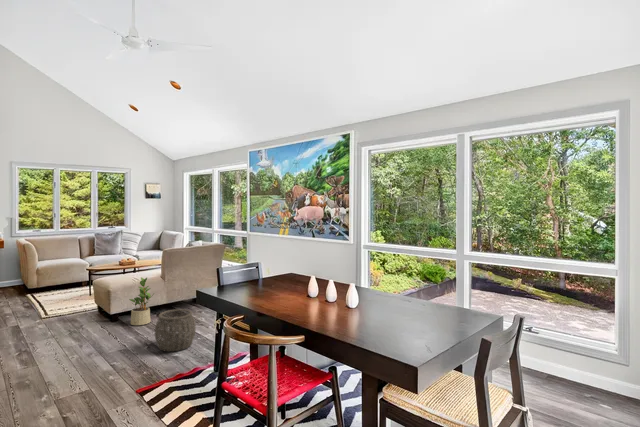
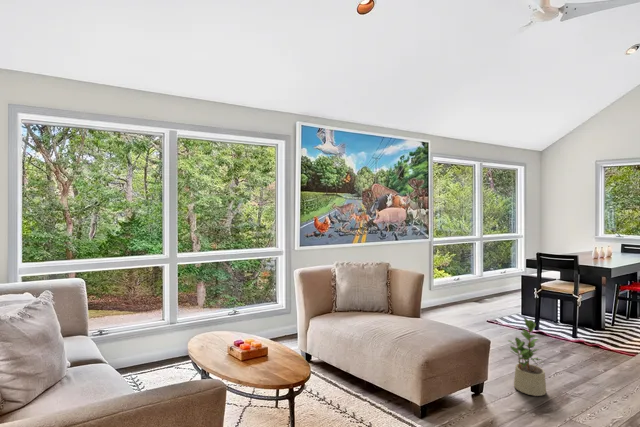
woven basket: present [155,309,196,351] -> none [551,317,602,363]

